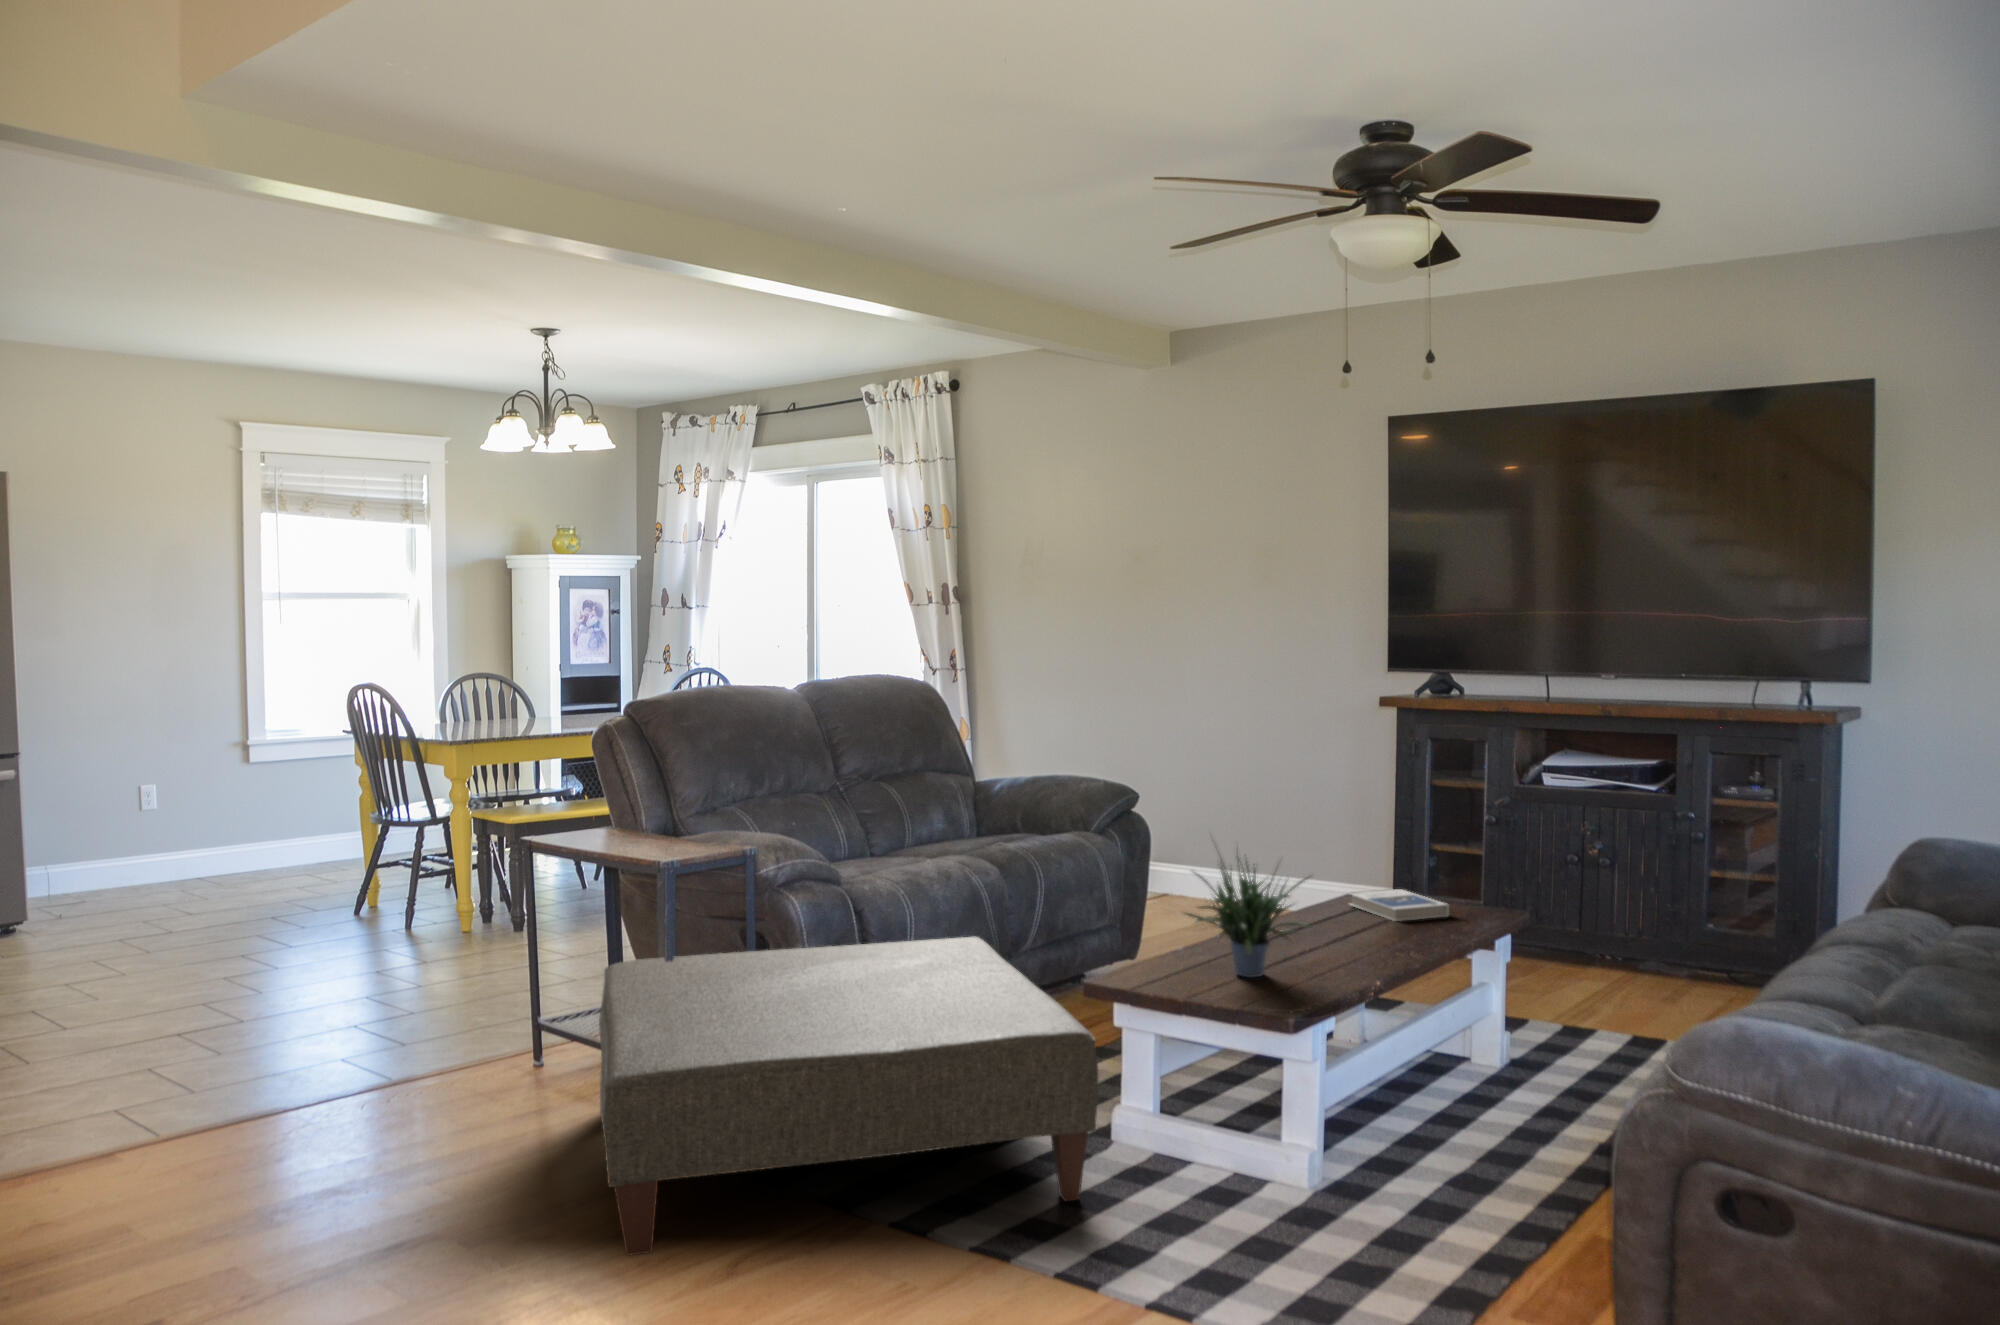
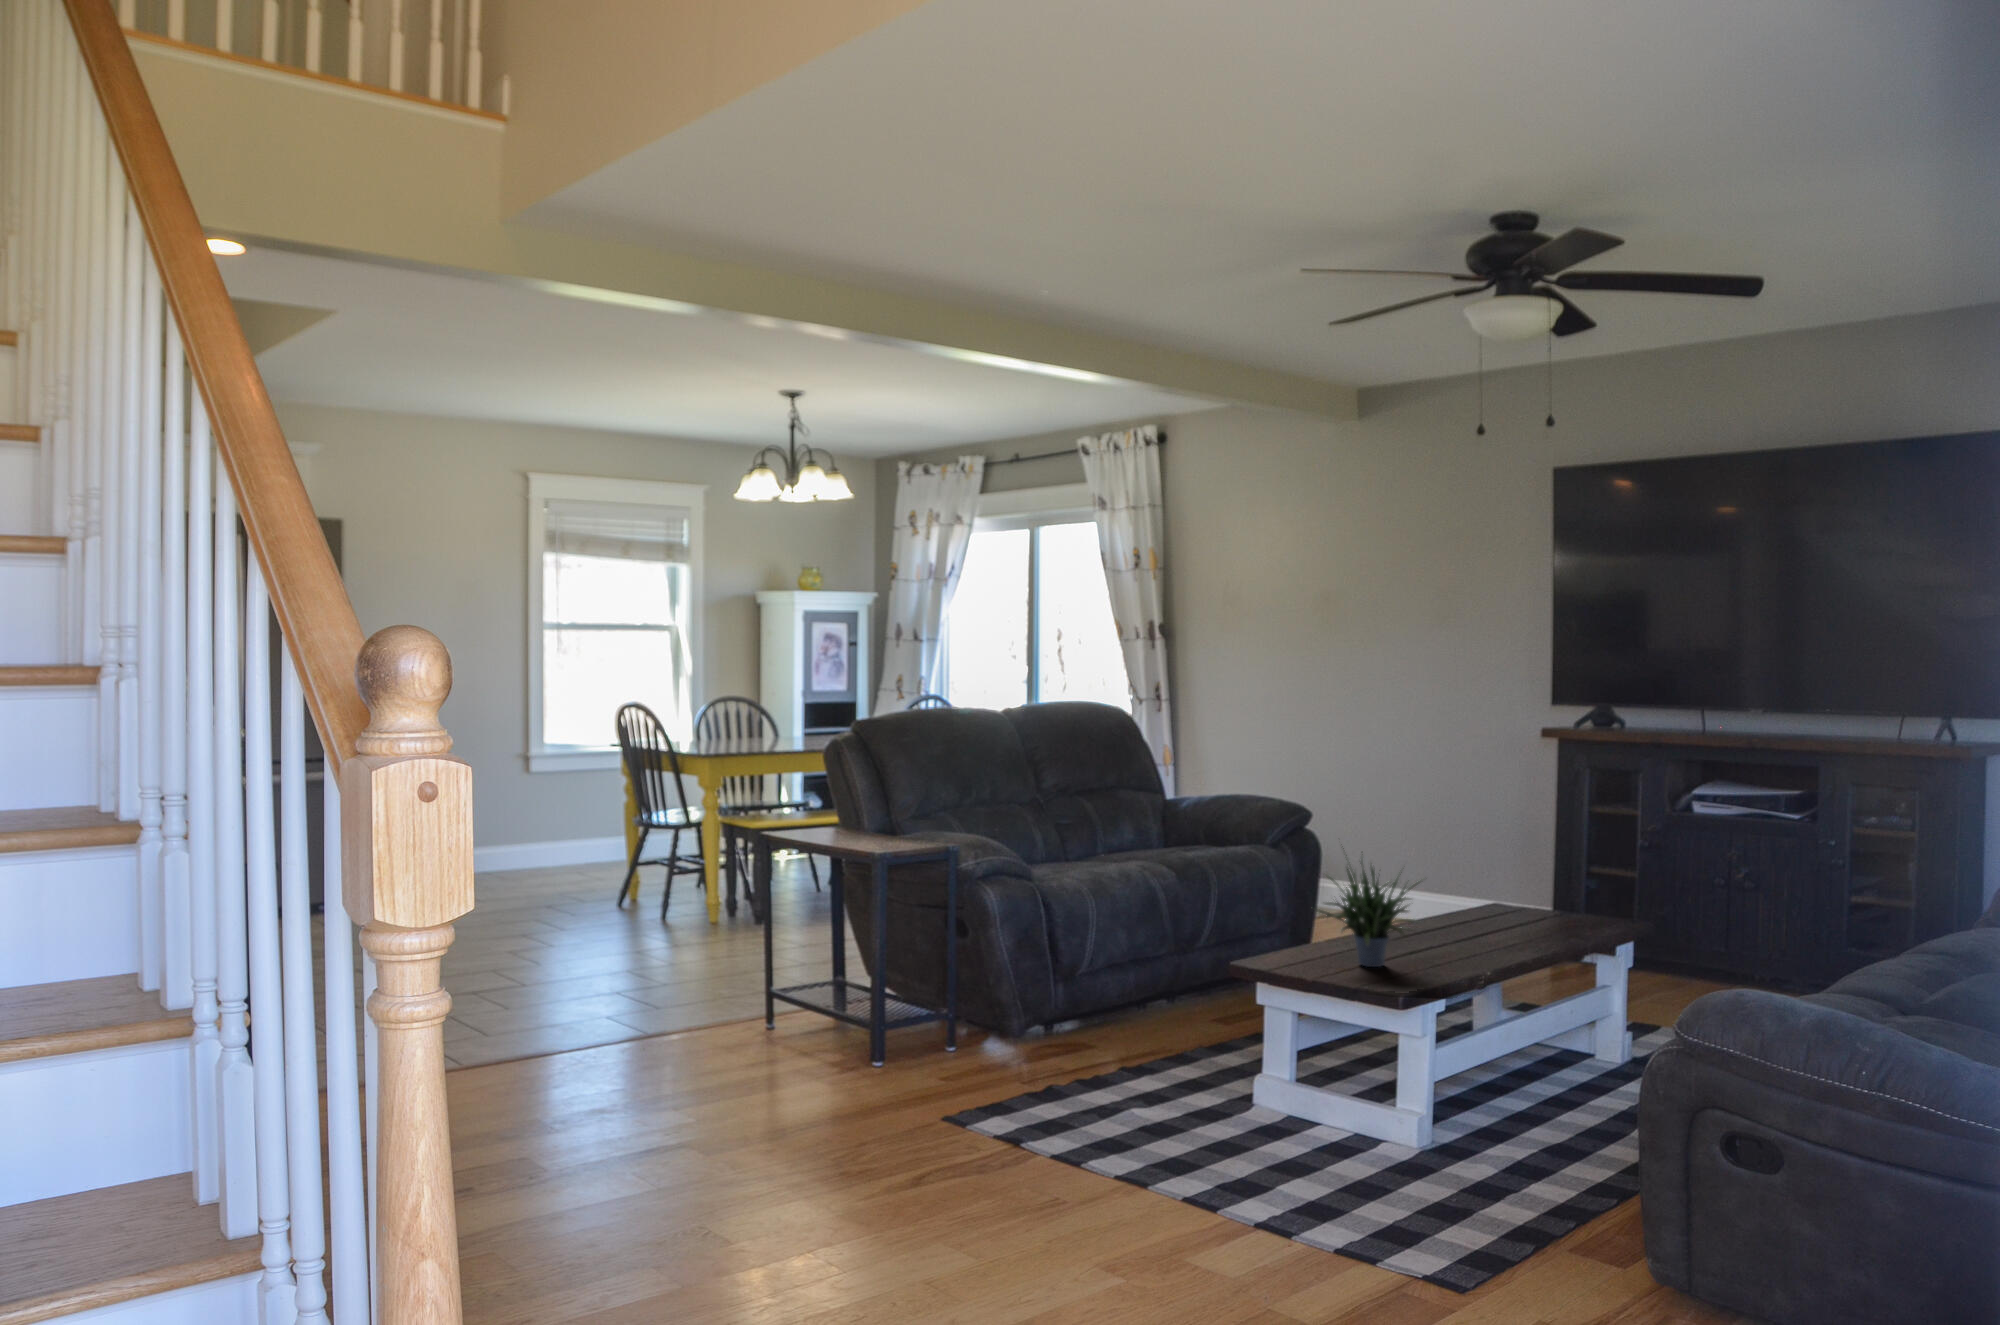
hardback book: present [1350,889,1449,921] -> none [1490,906,1581,933]
ottoman: present [599,937,1098,1256] -> none [821,932,1229,1159]

